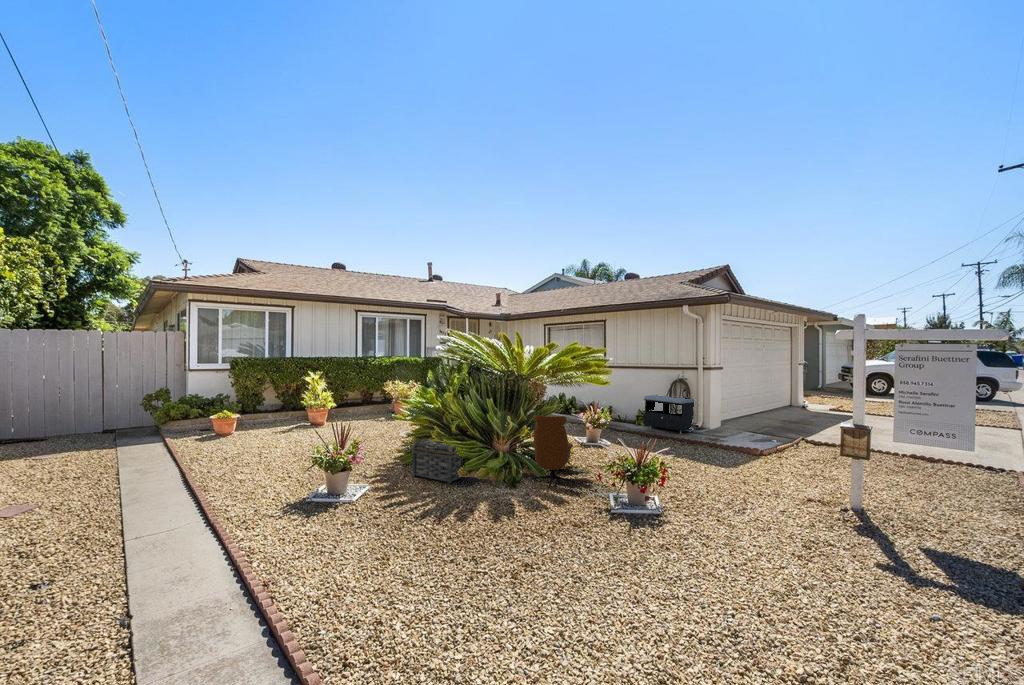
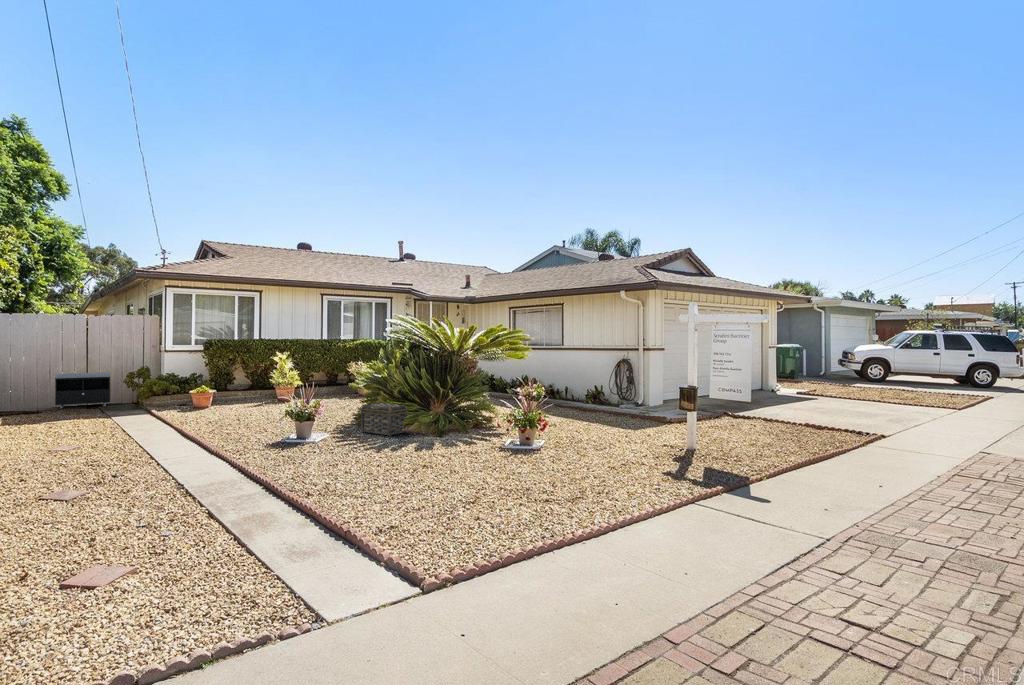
storage bench: present [644,395,694,434] -> present [55,372,110,408]
lounge chair: present [531,415,574,488] -> none [456,380,496,439]

